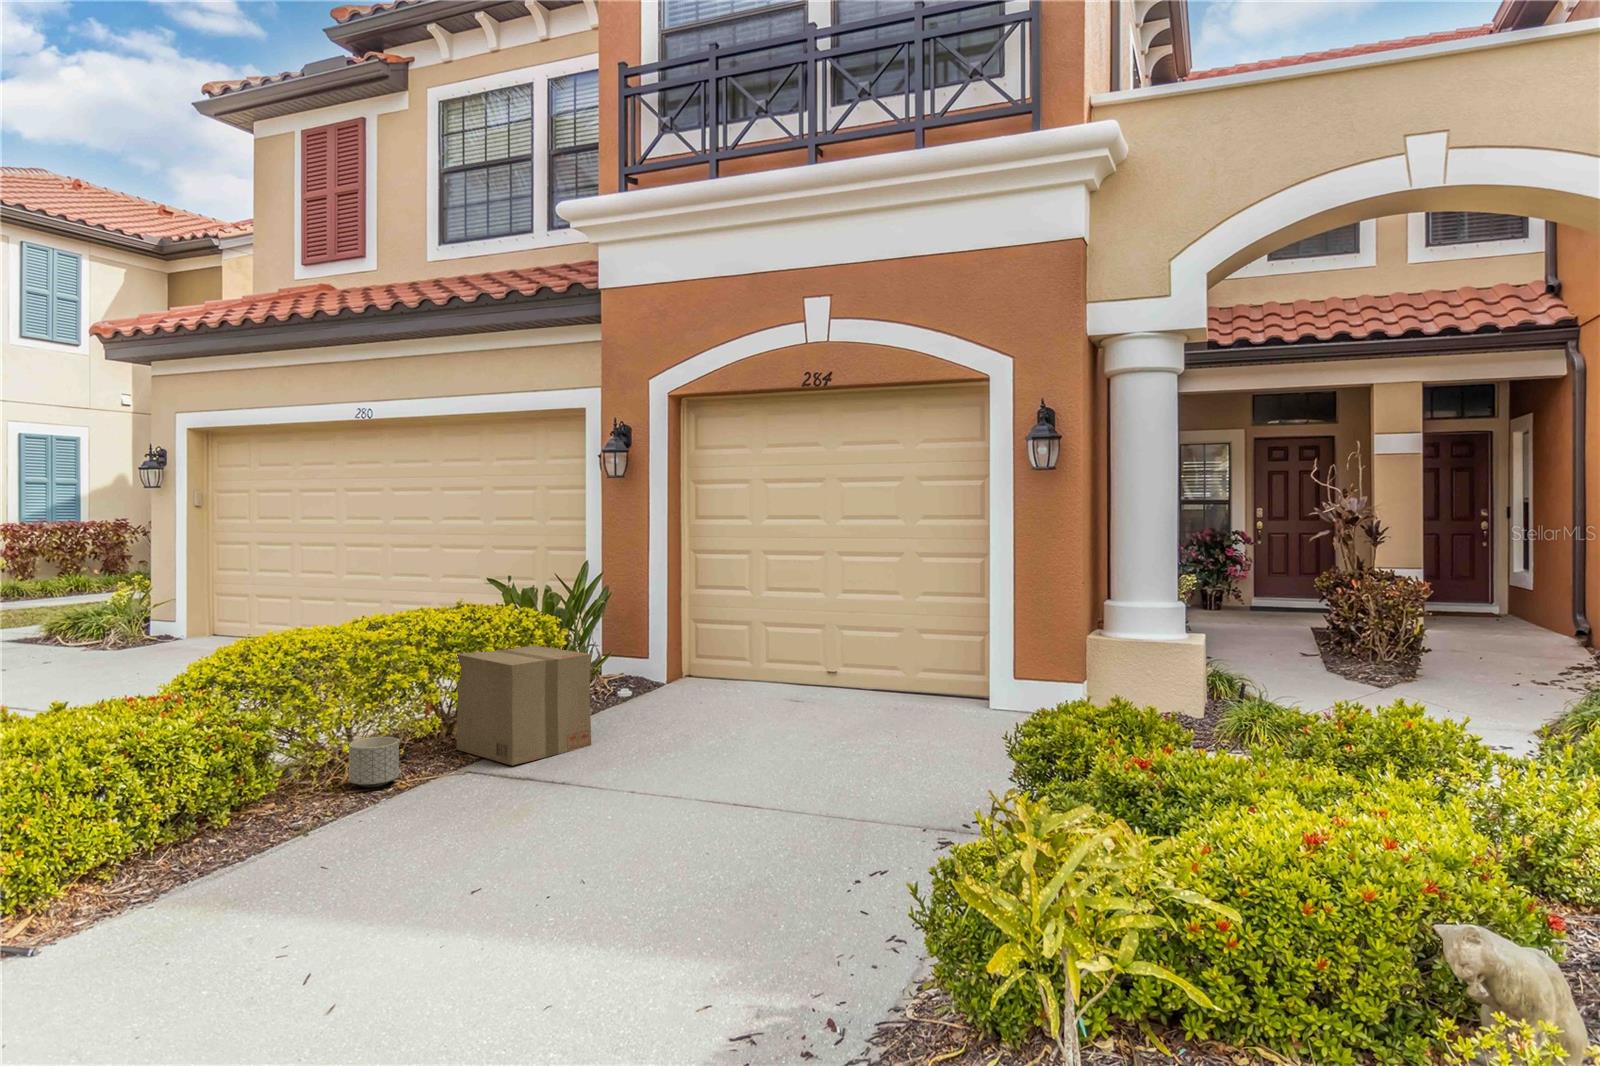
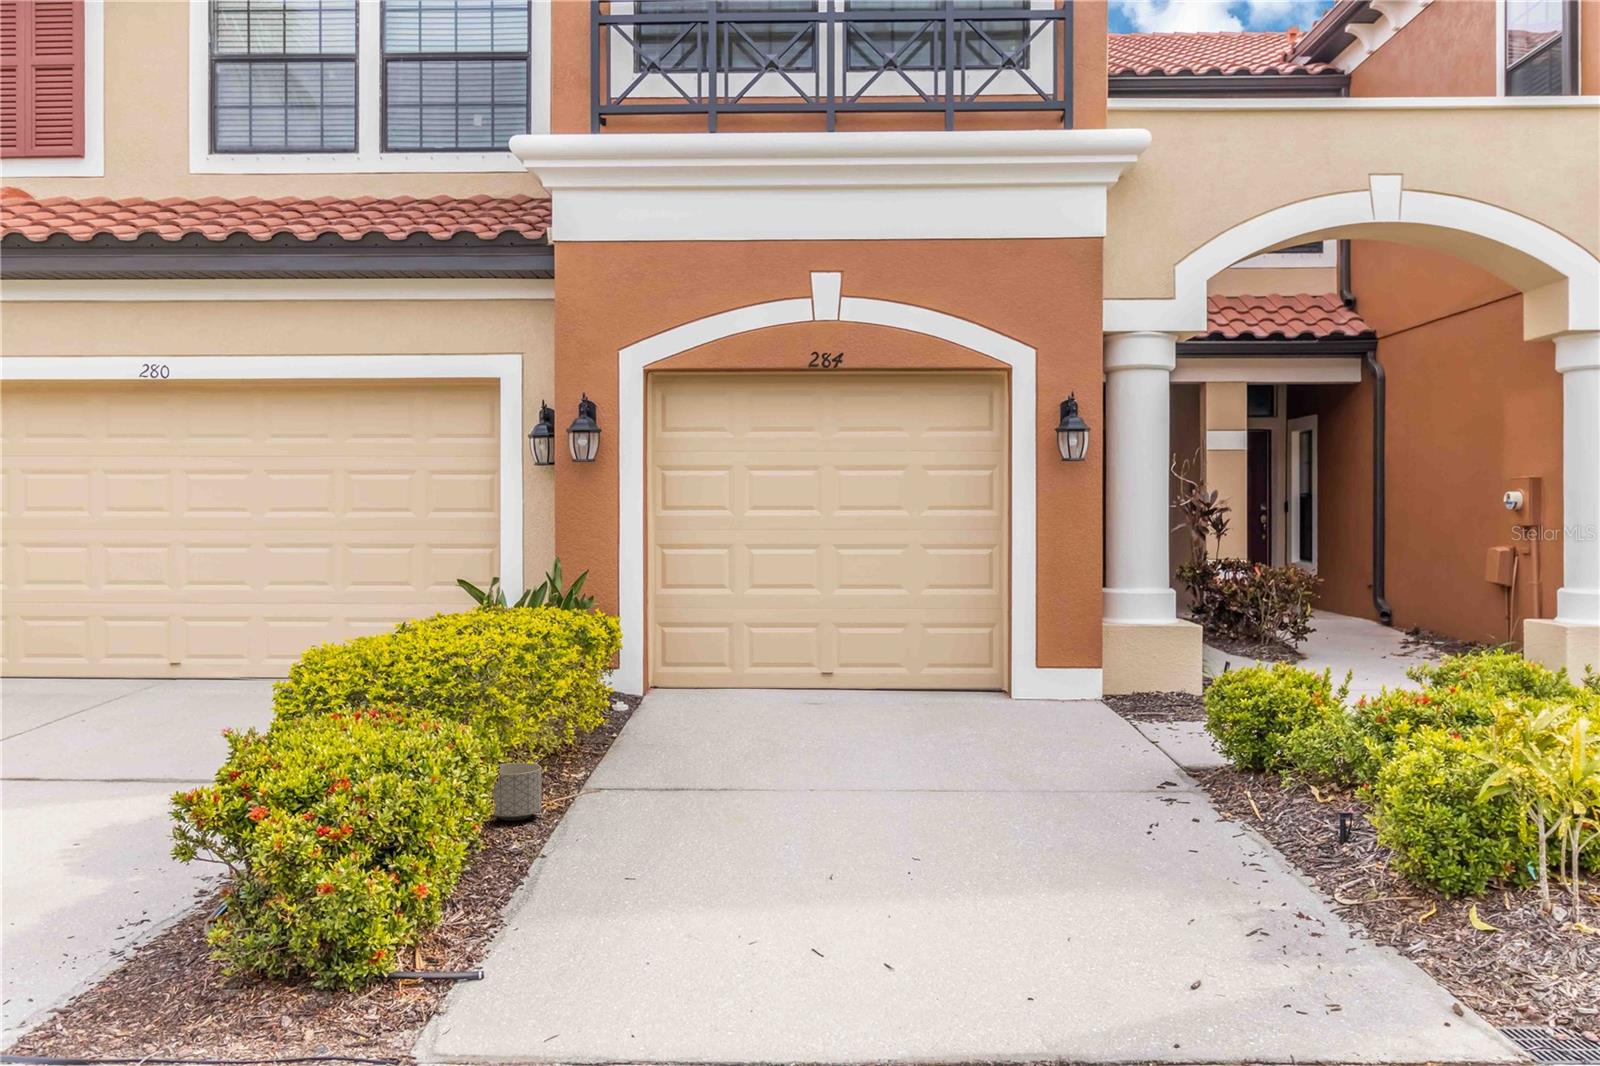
cardboard box: present [456,646,591,765] -> none [536,657,680,786]

